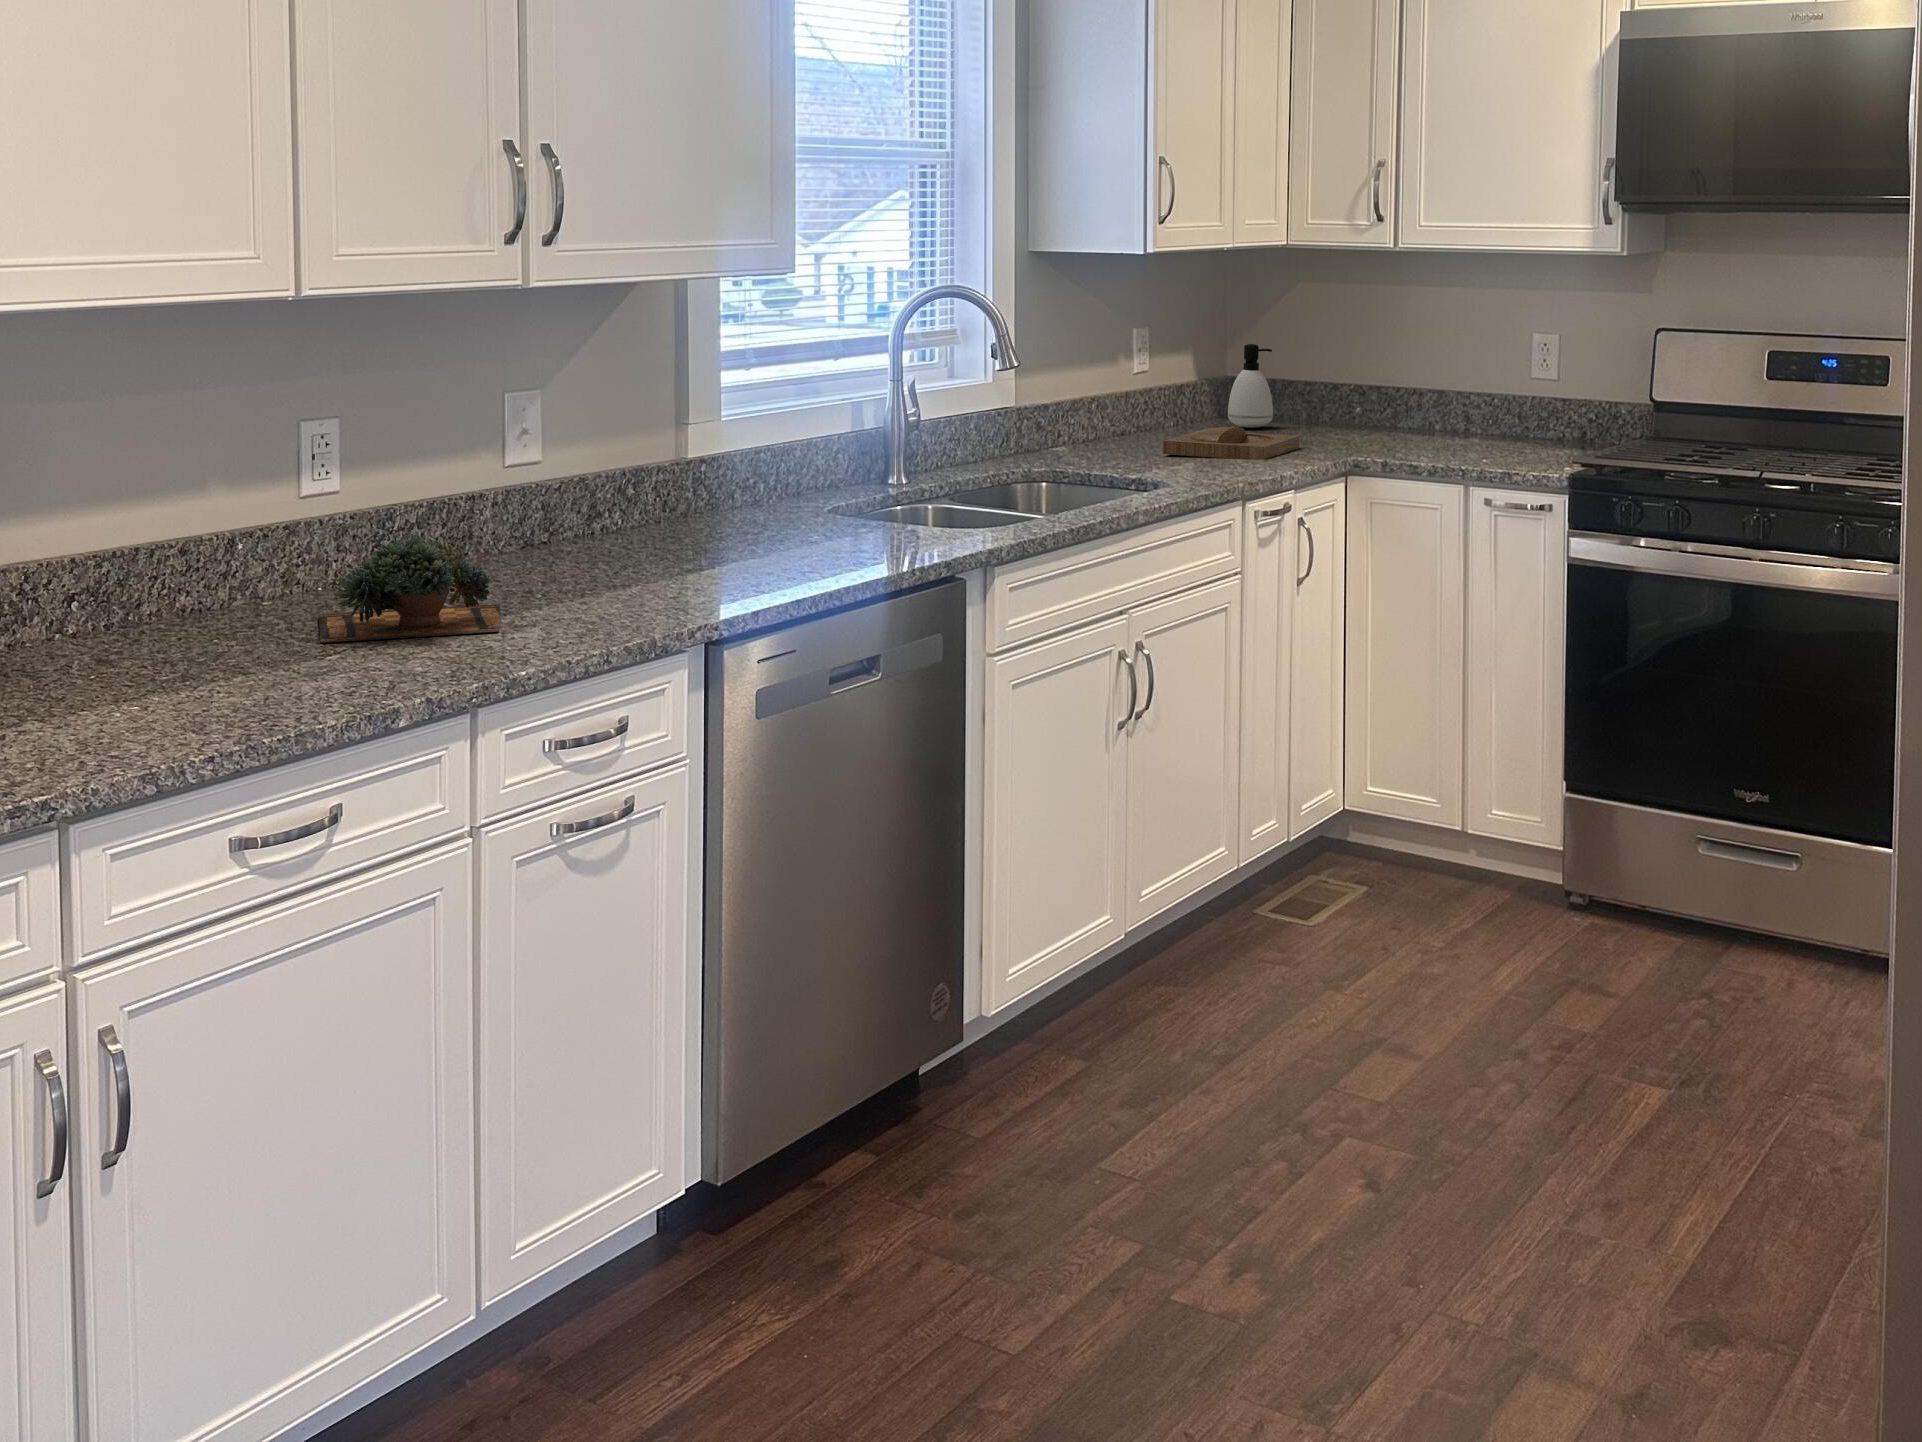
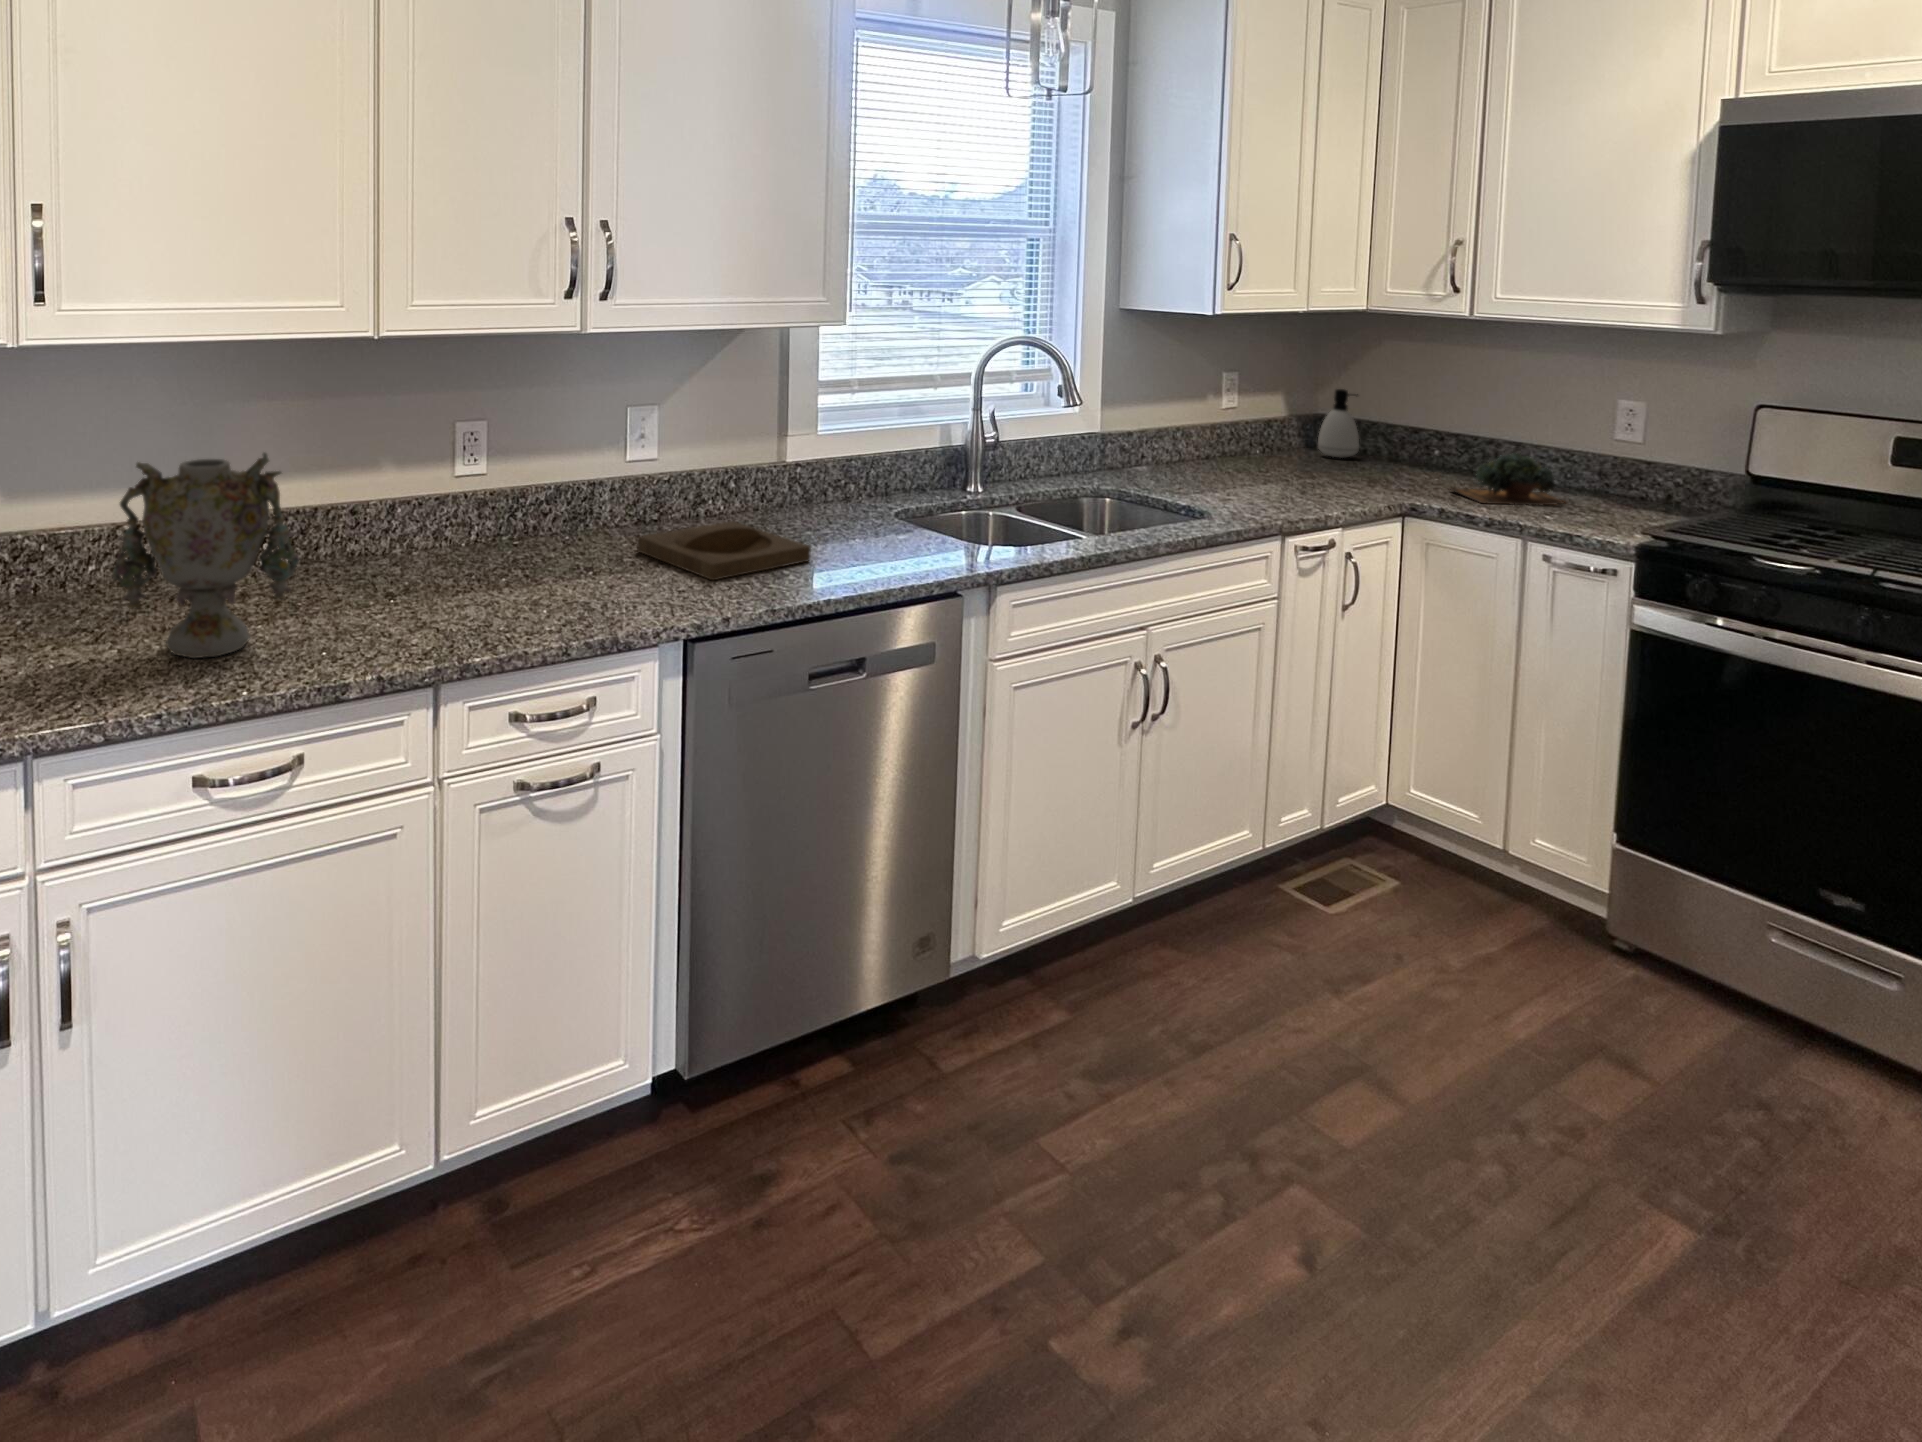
tray: present [1163,427,1299,459] -> present [637,521,811,580]
vase: none [28,439,272,713] -> present [112,453,299,658]
succulent plant: present [318,535,500,643] -> present [1450,453,1564,505]

